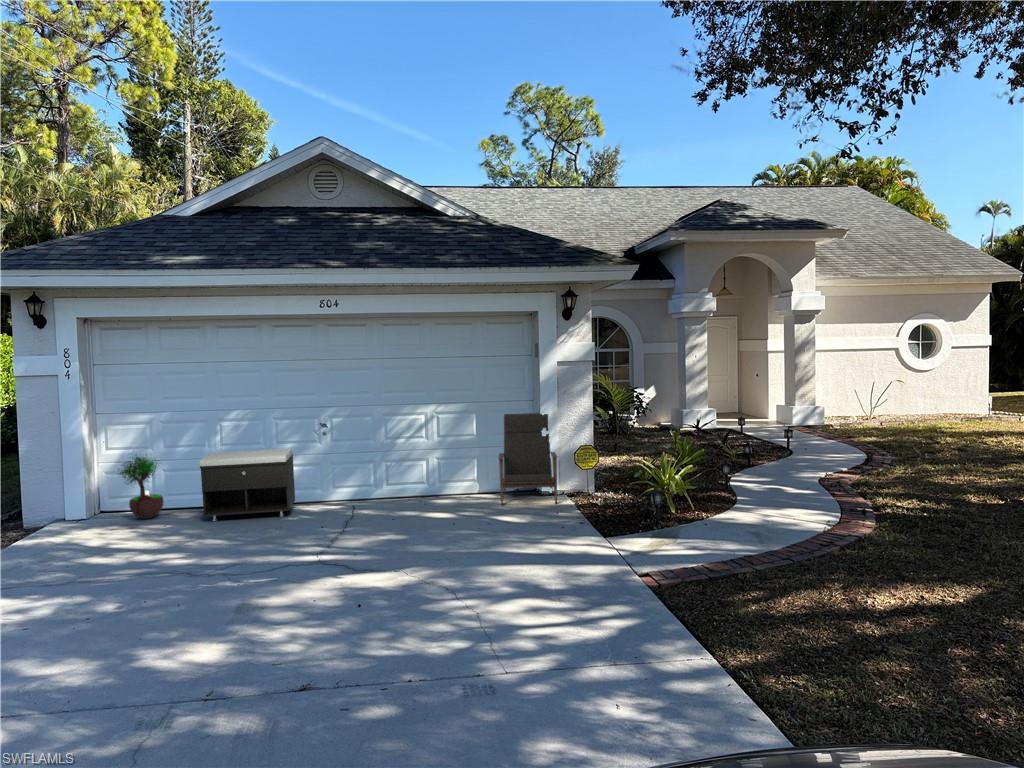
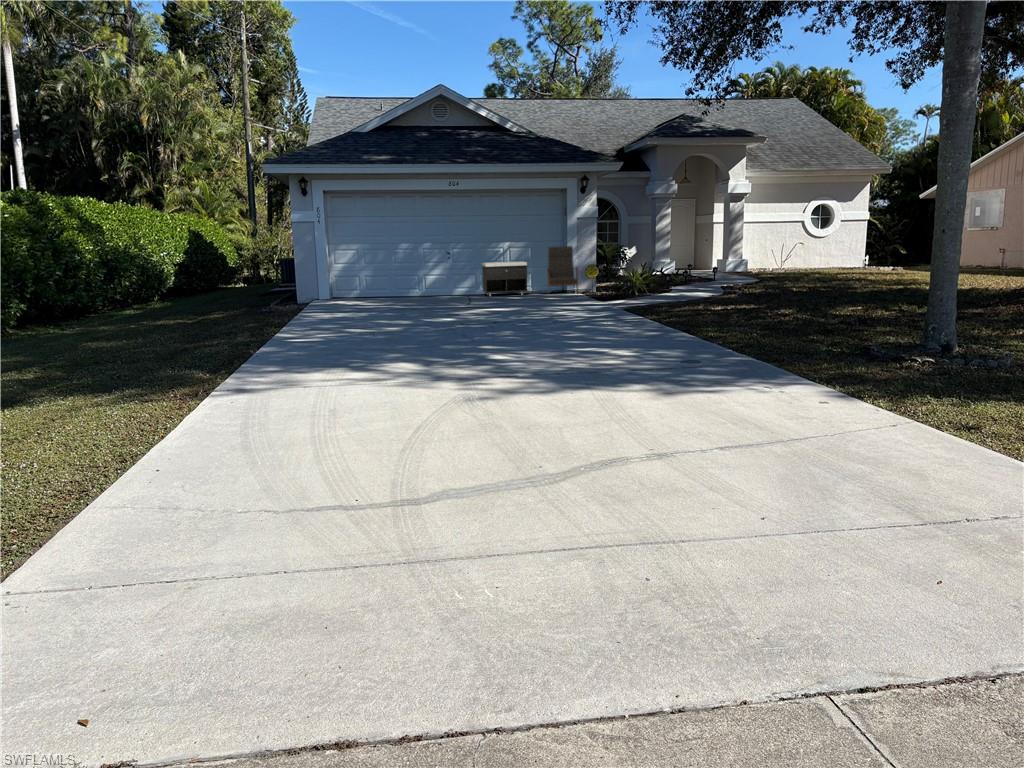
storage bench: present [200,449,295,521] -> present [482,261,527,296]
potted tree: present [118,454,163,519] -> none [349,262,371,300]

